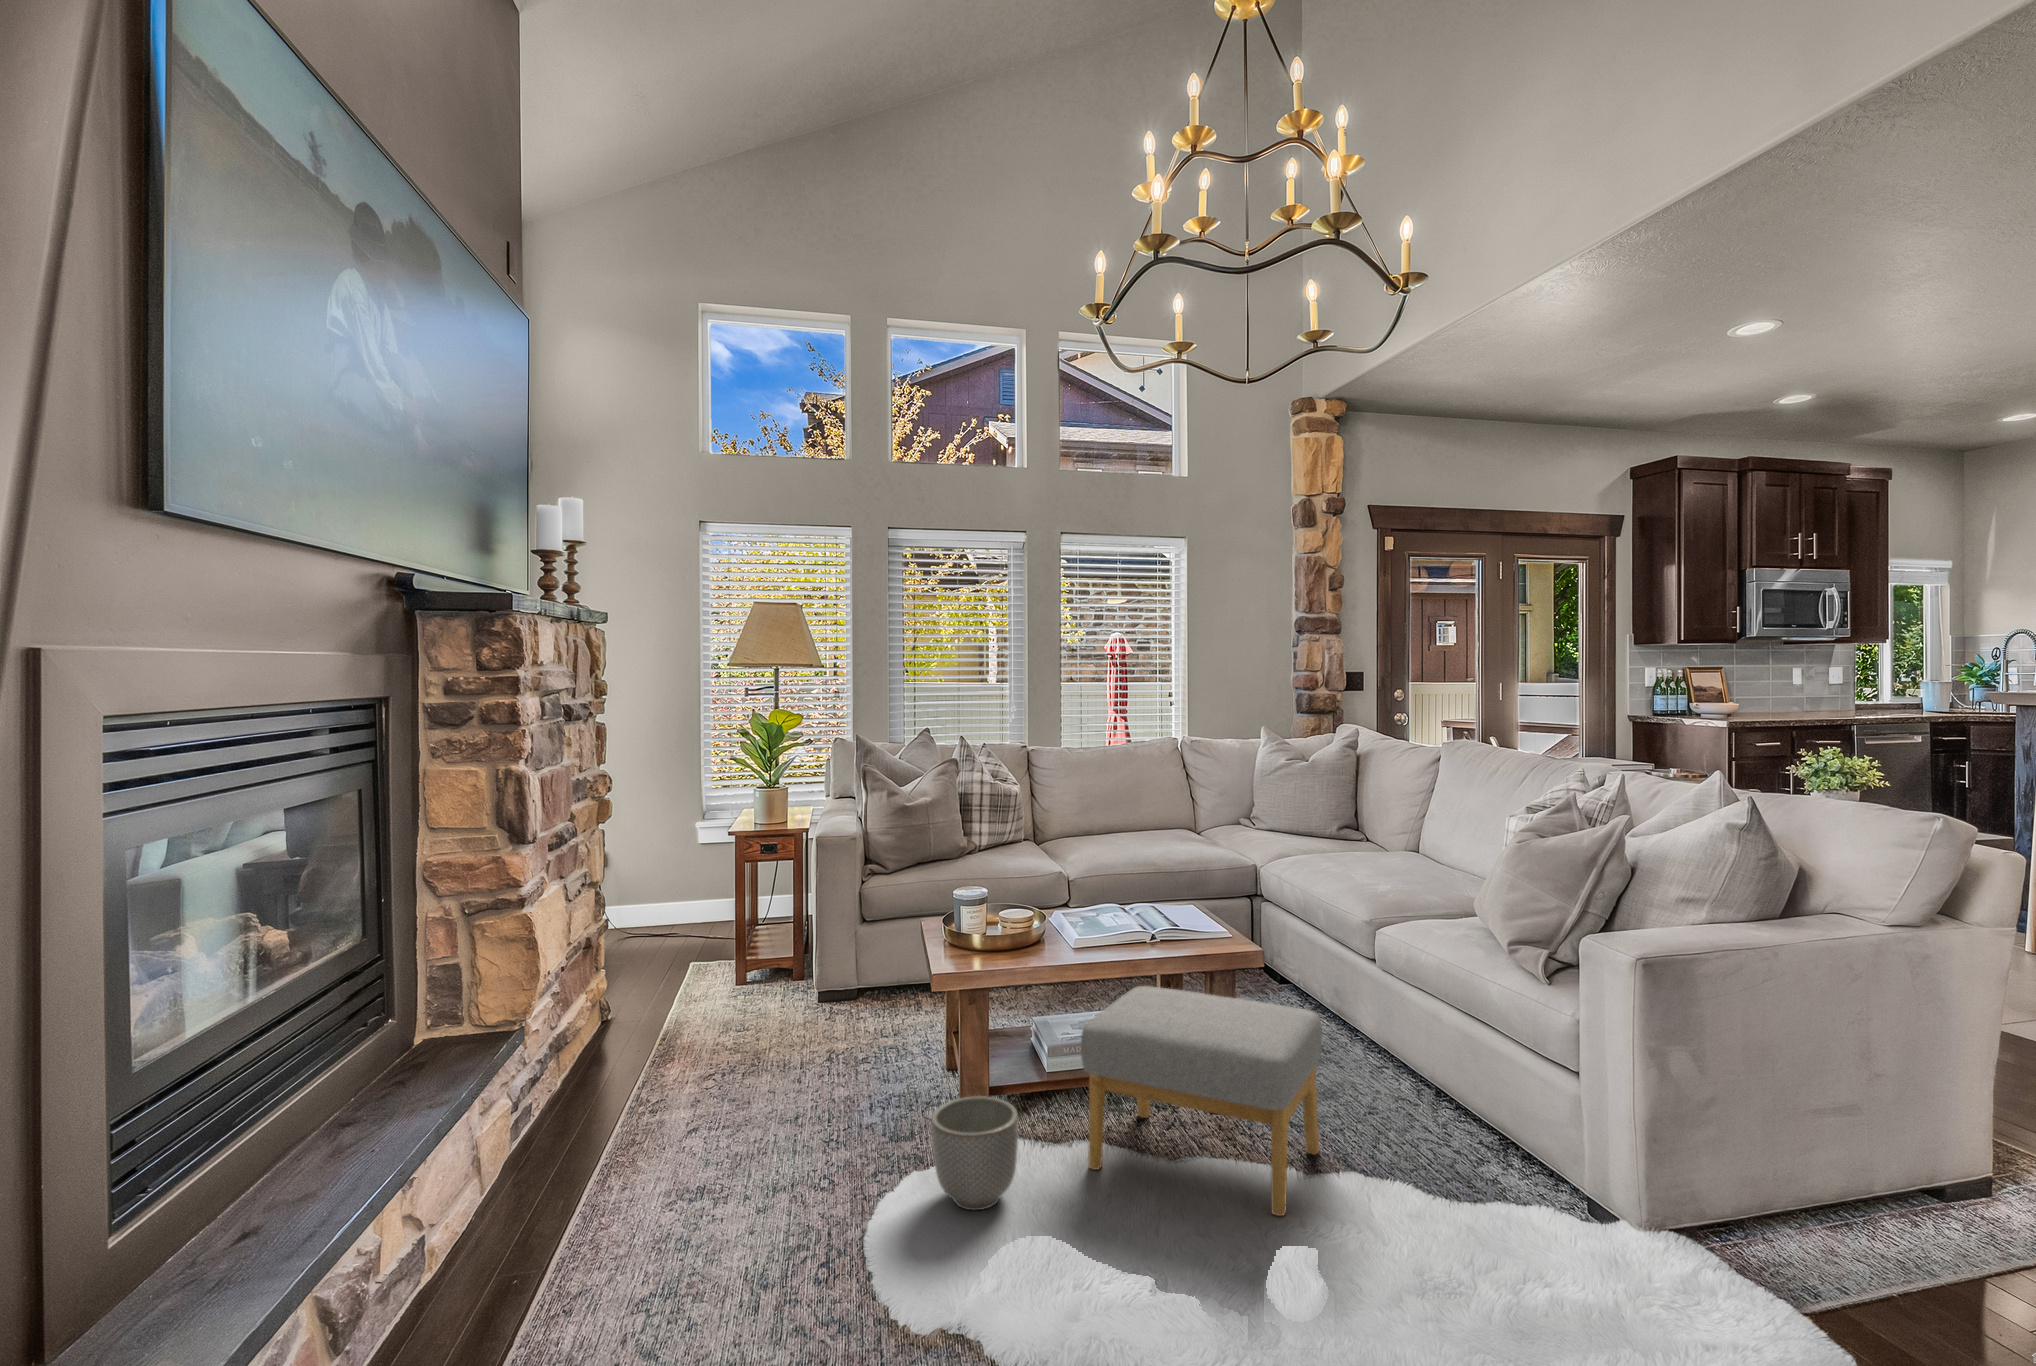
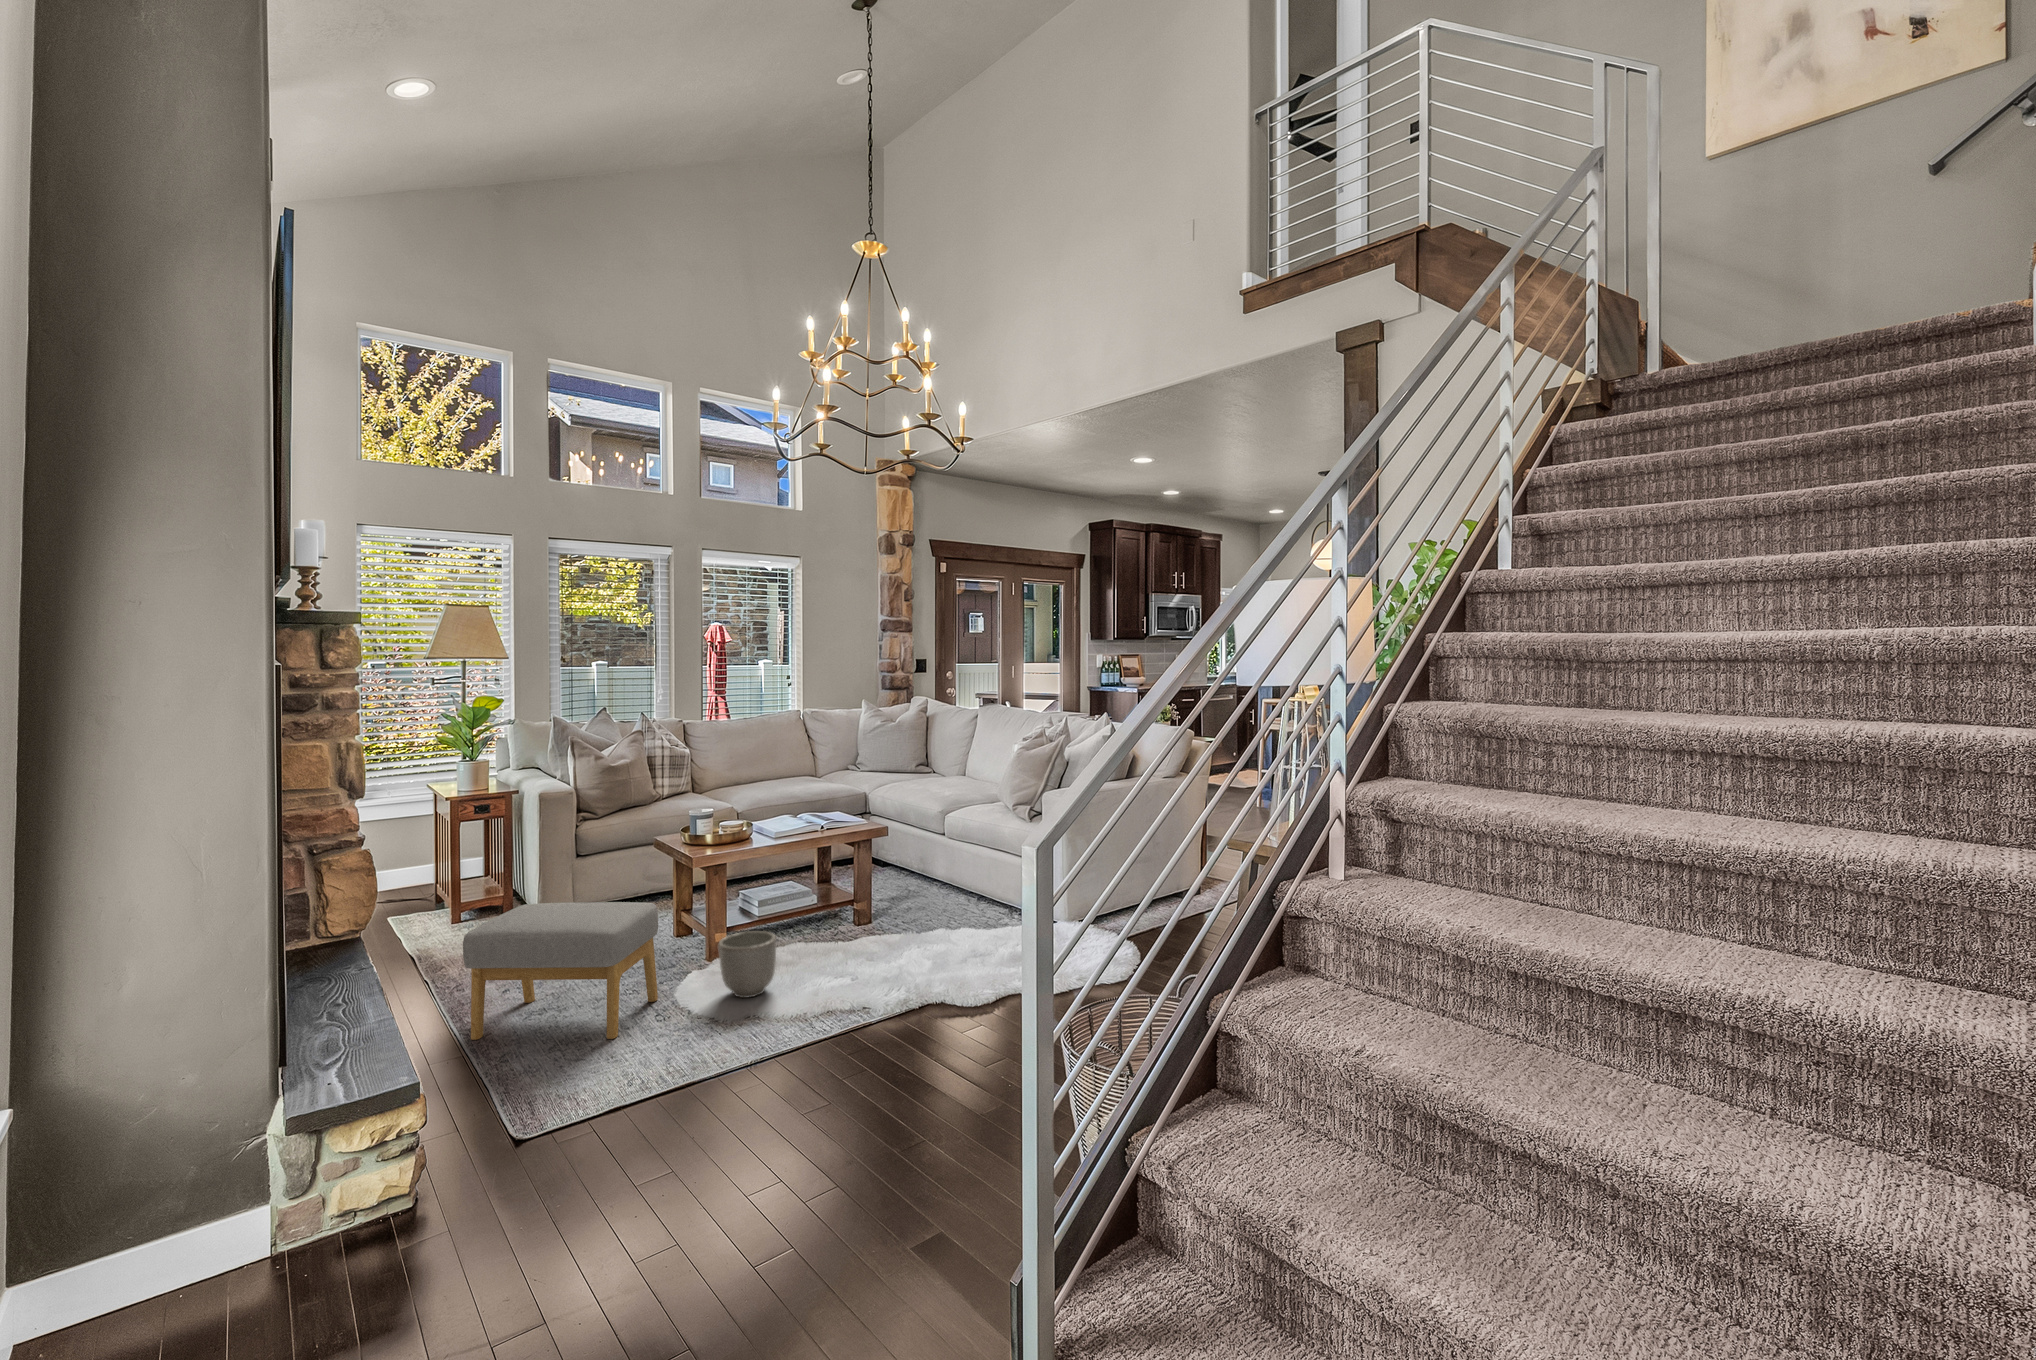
footstool: present [1081,986,1322,1216] -> present [463,902,658,1040]

